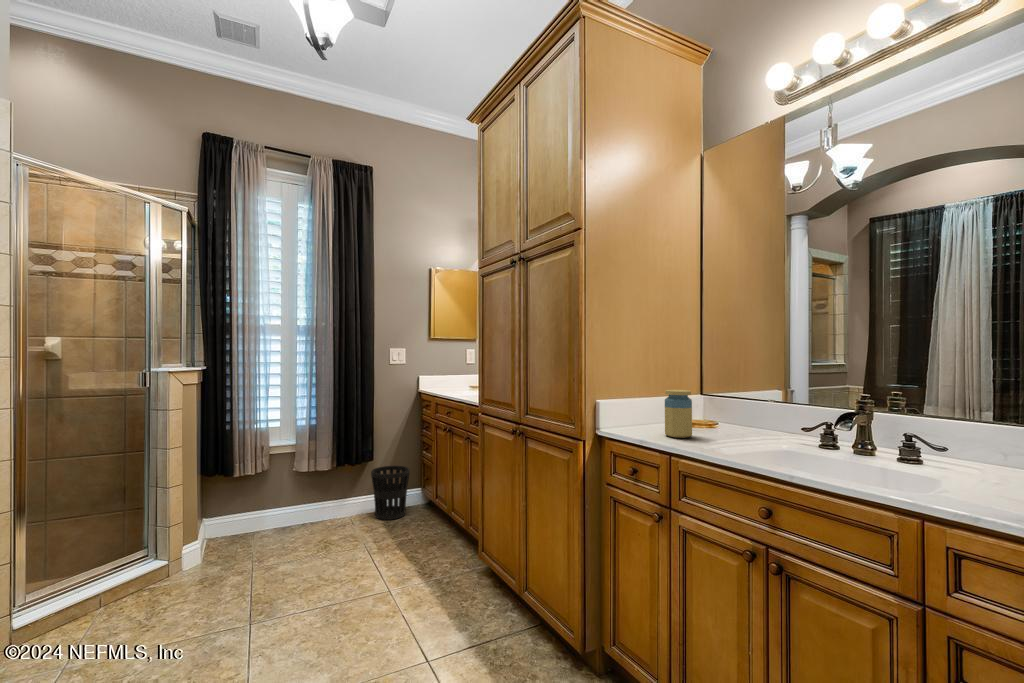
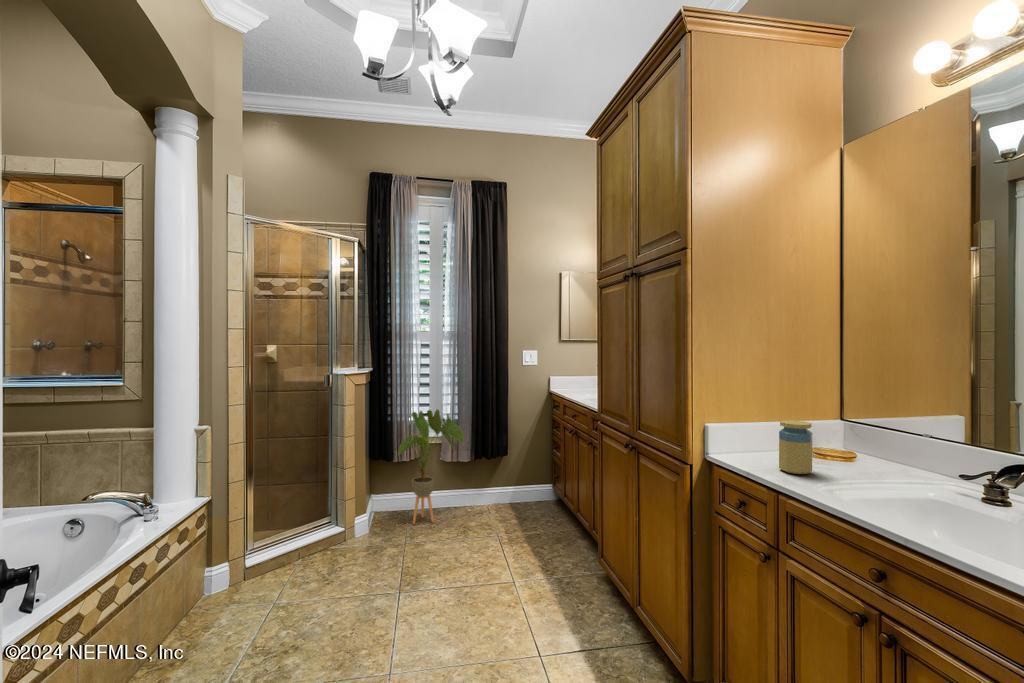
house plant: none [241,412,323,545] -> present [398,410,464,524]
wastebasket: present [371,466,410,520] -> none [507,462,543,513]

